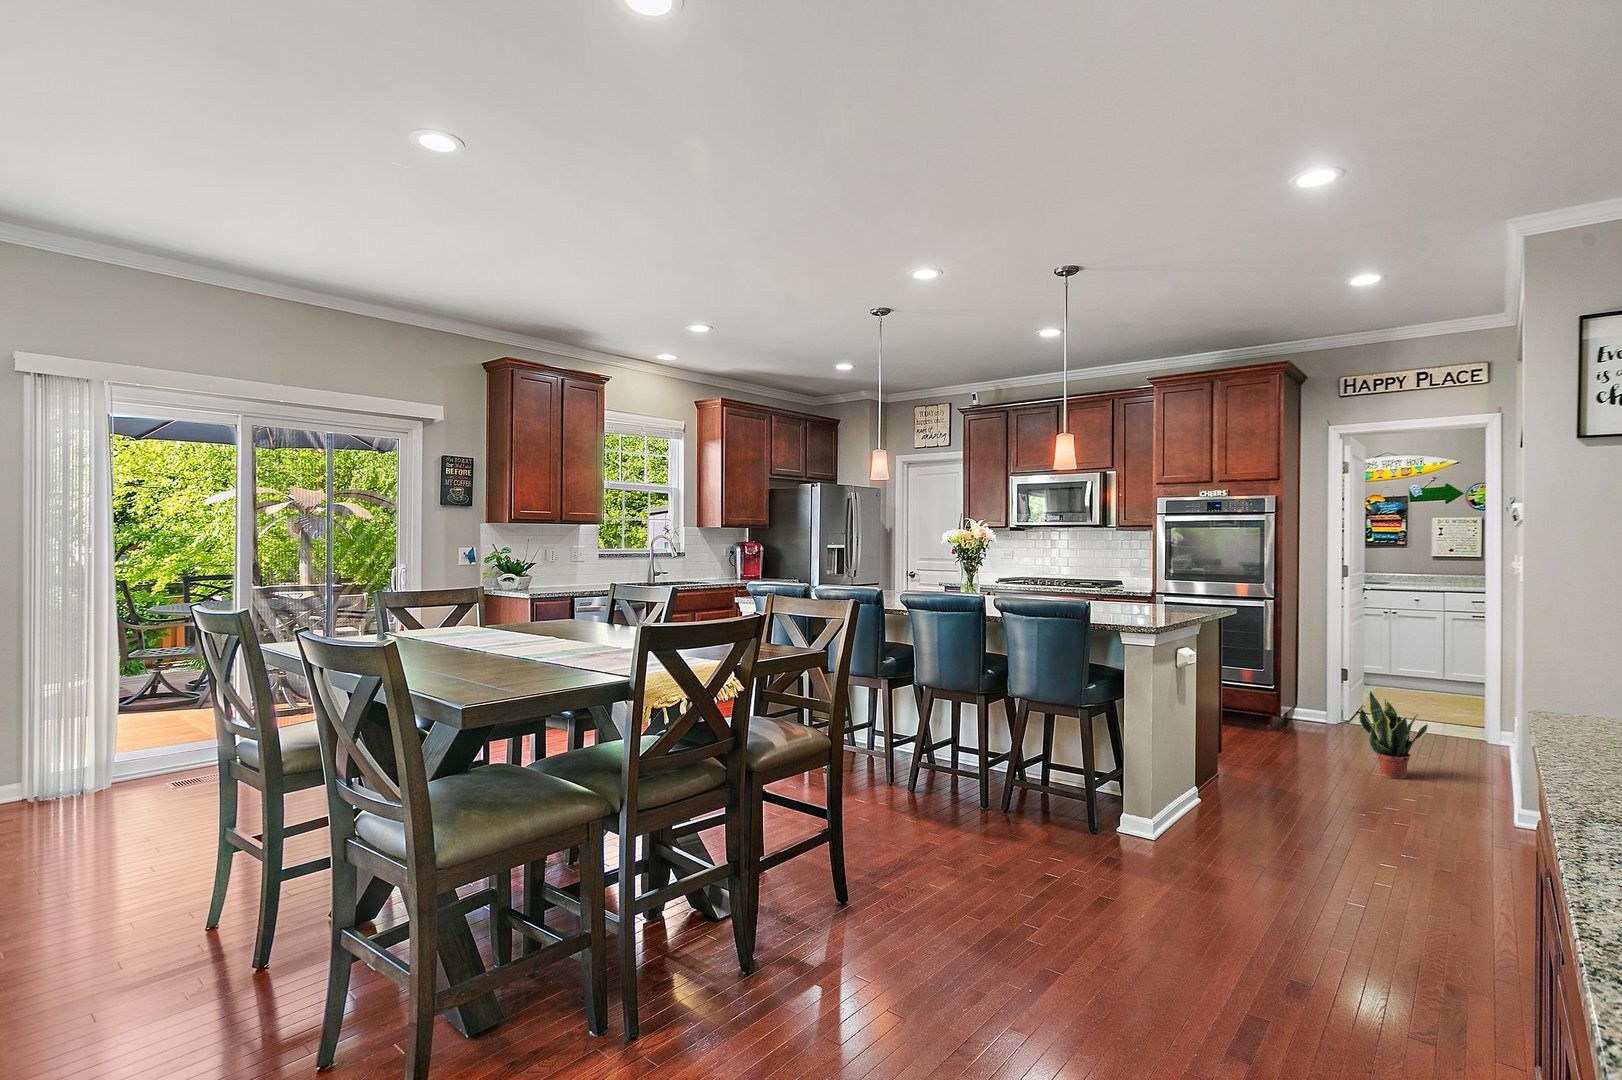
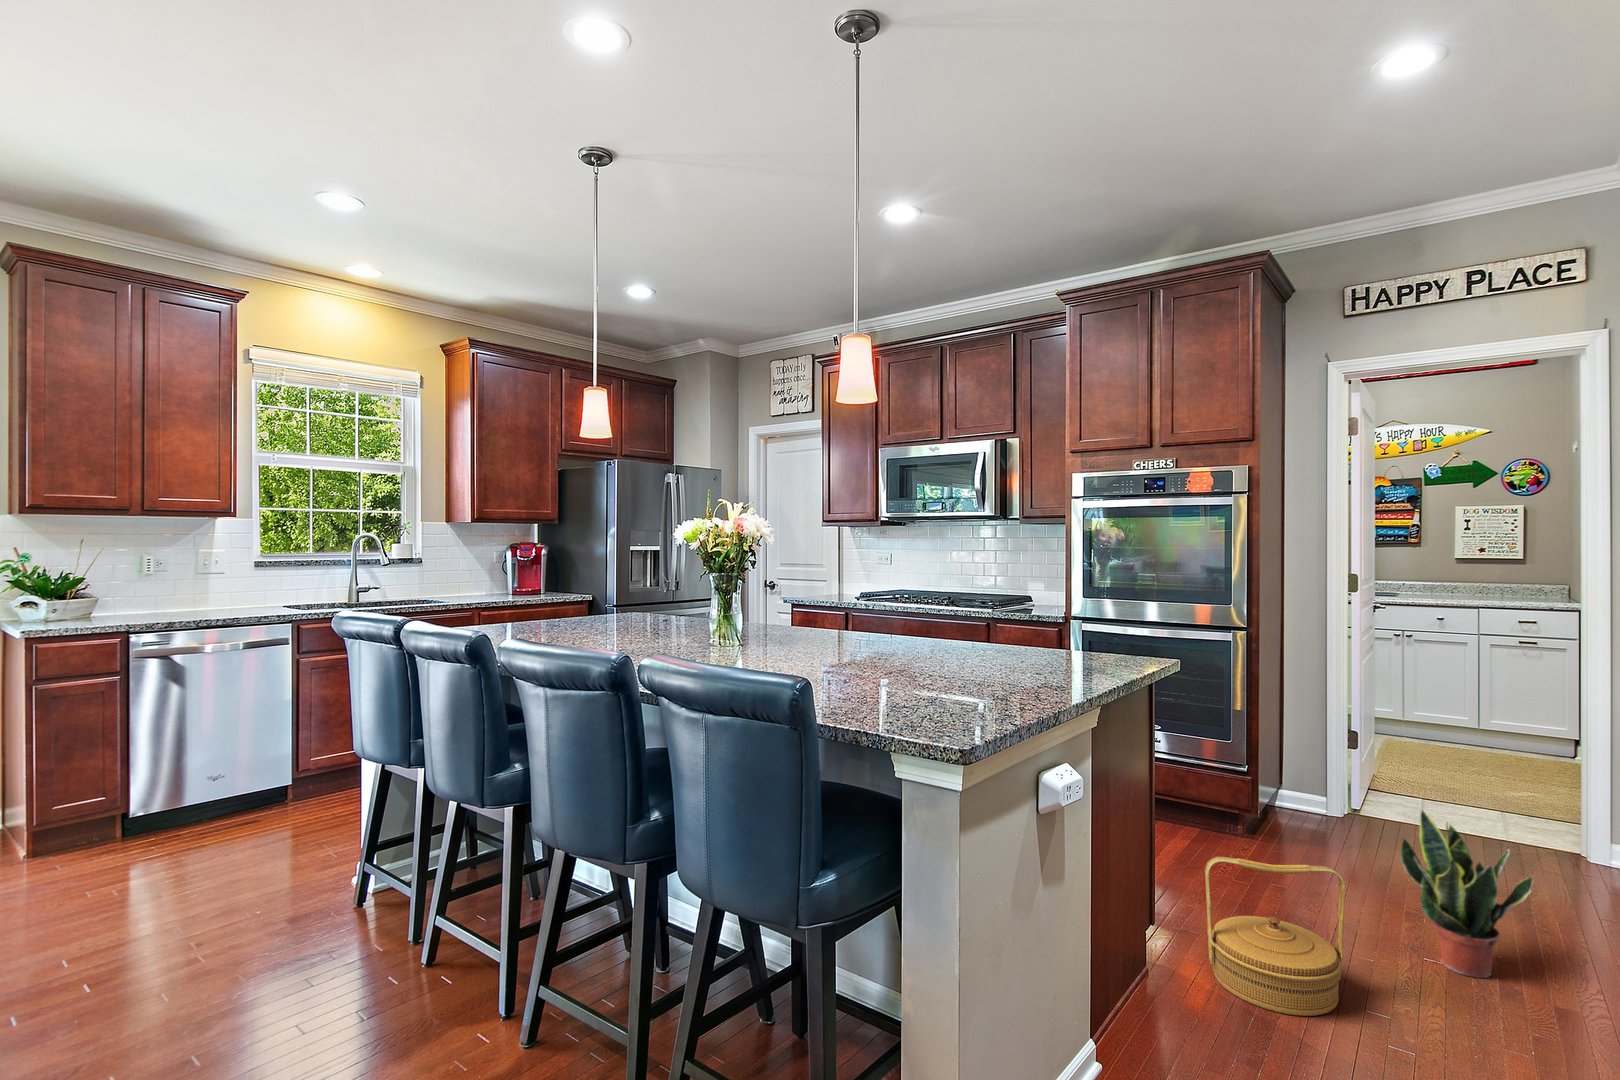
basket: none [1250,713,1325,788] -> present [1205,857,1346,1016]

